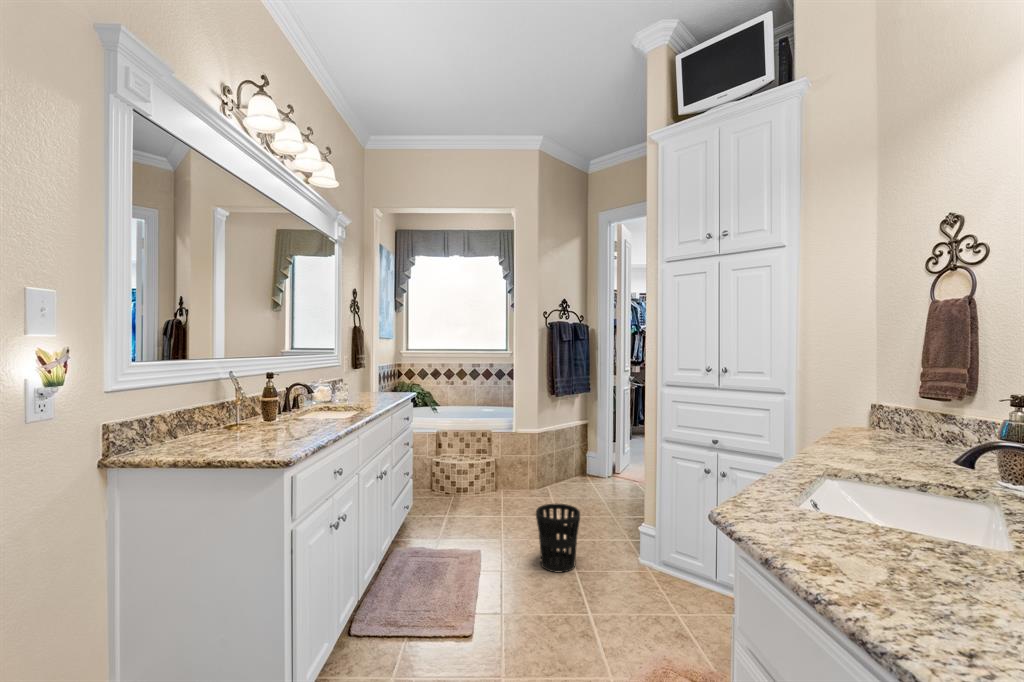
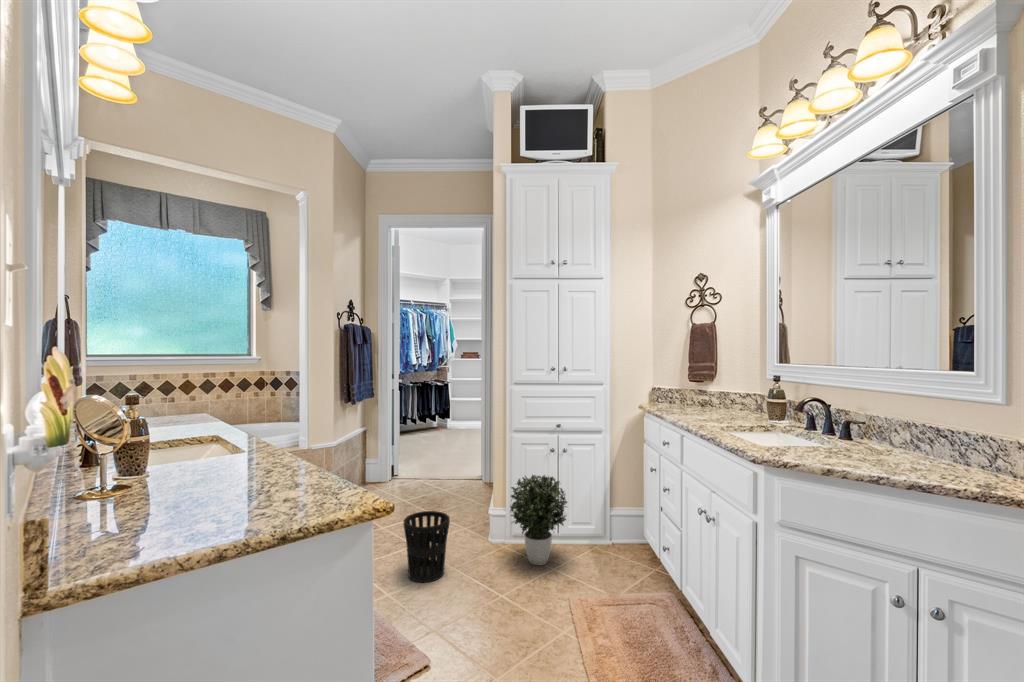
potted plant: none [633,493,713,604] -> present [510,475,567,565]

